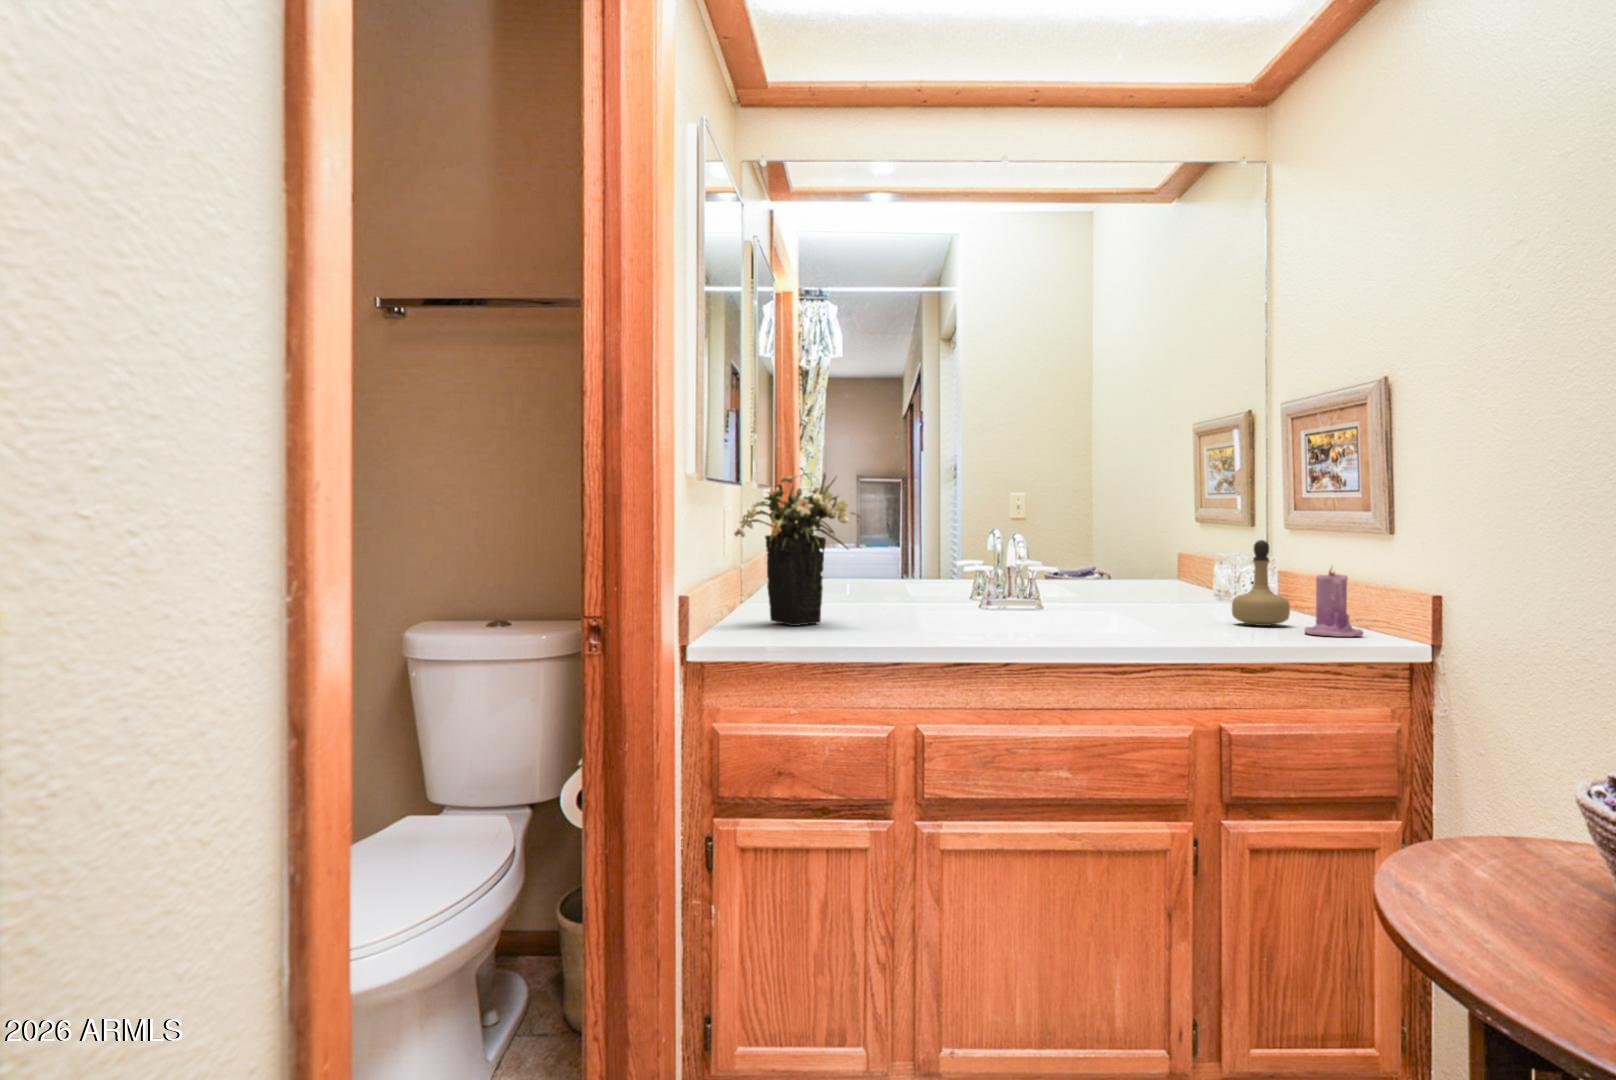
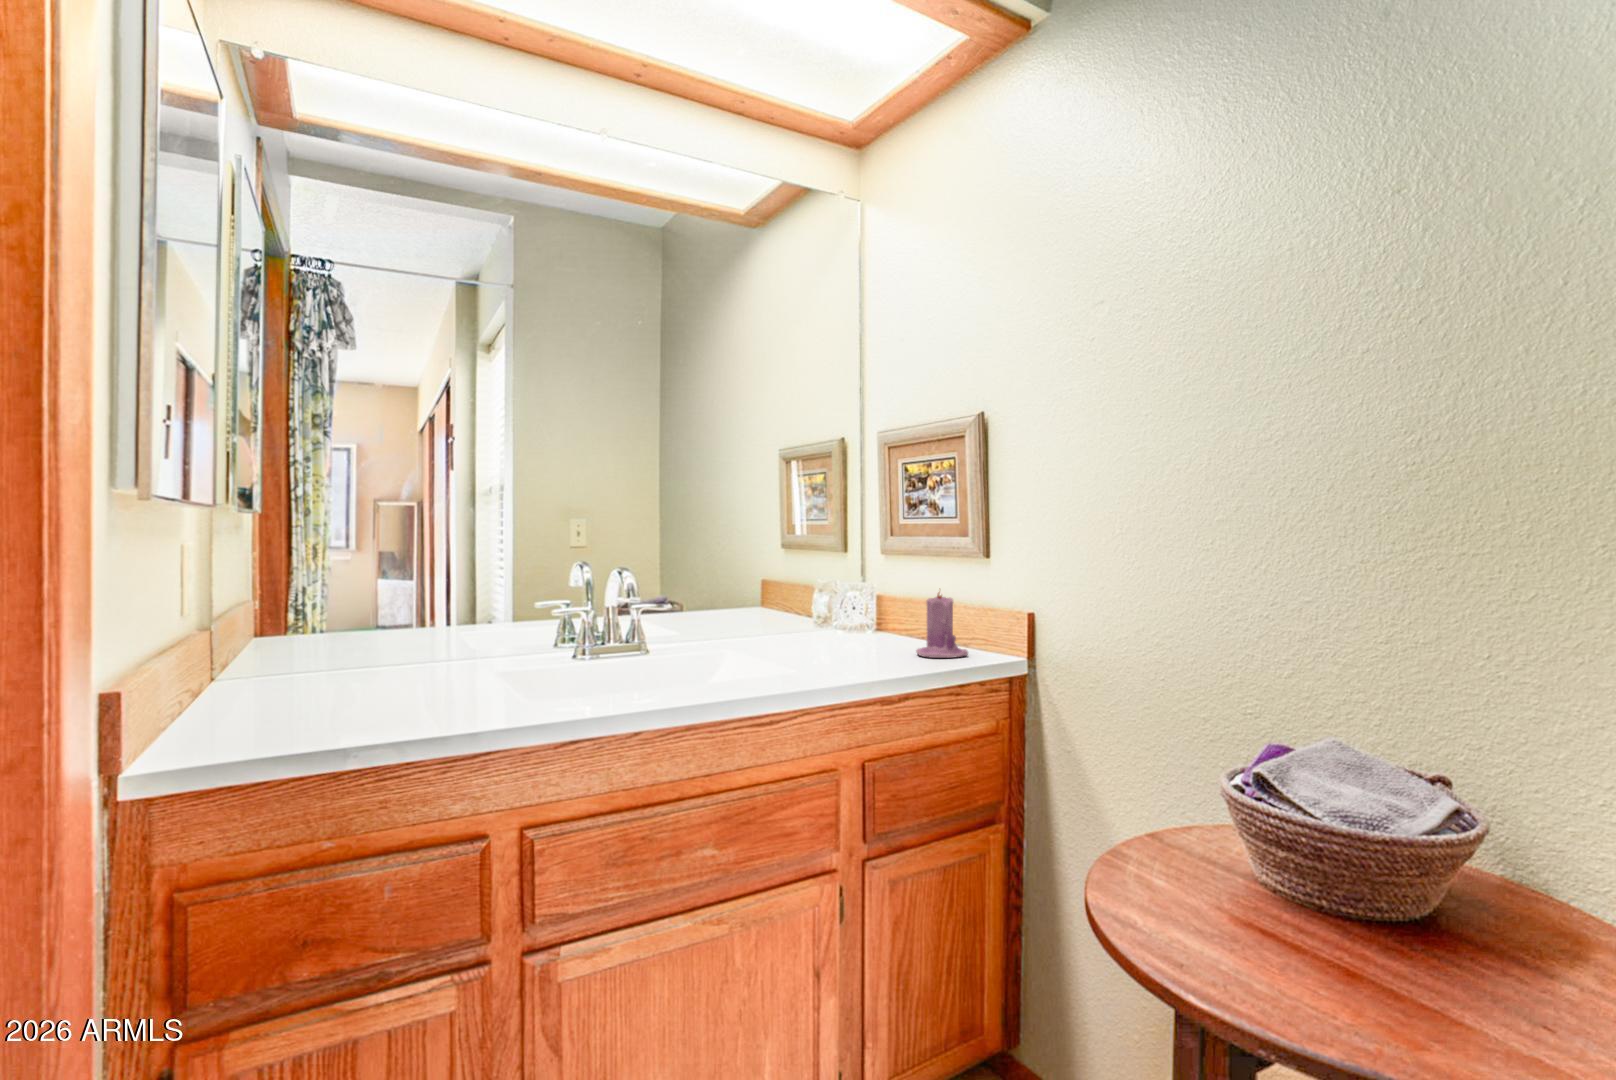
flower arrangement: present [734,474,860,626] -> none [238,488,442,695]
perfume bottle: present [1232,540,1290,626] -> none [845,564,896,647]

